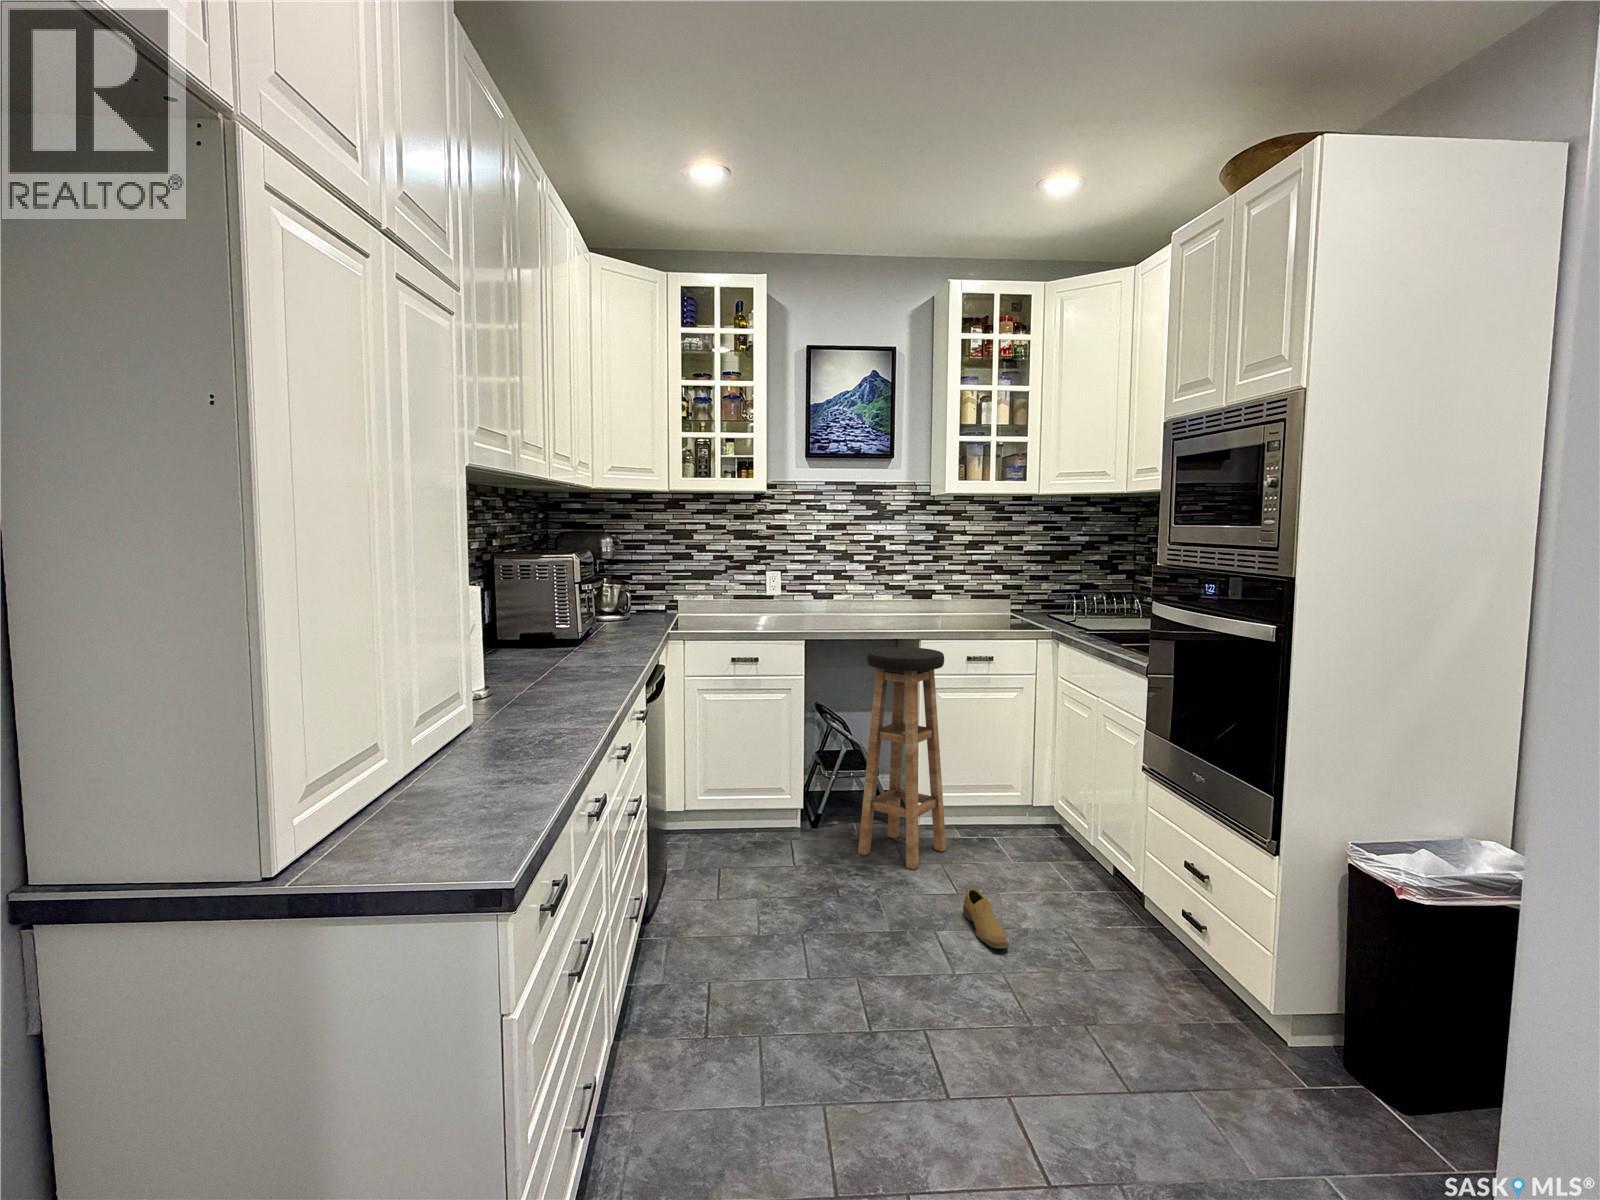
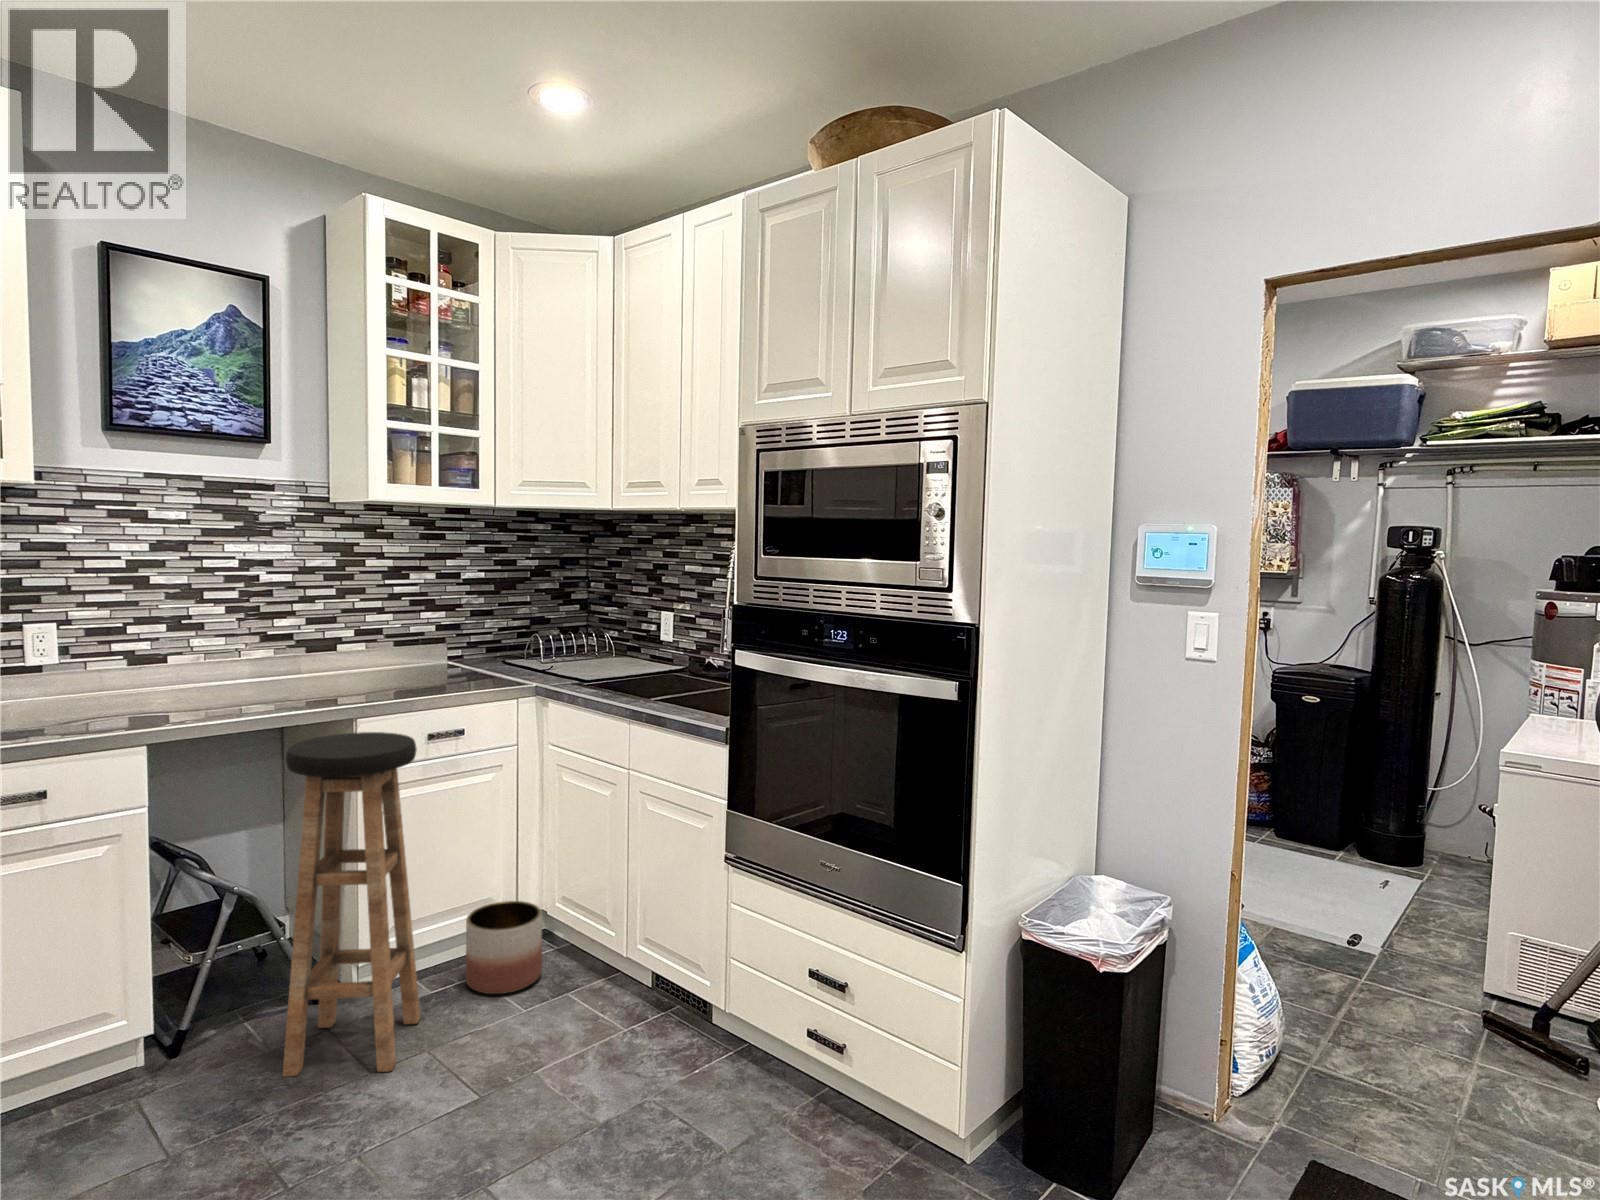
planter: none [984,789,1041,854] -> present [465,901,542,994]
shoe: present [963,888,1009,949] -> none [501,1073,594,1156]

